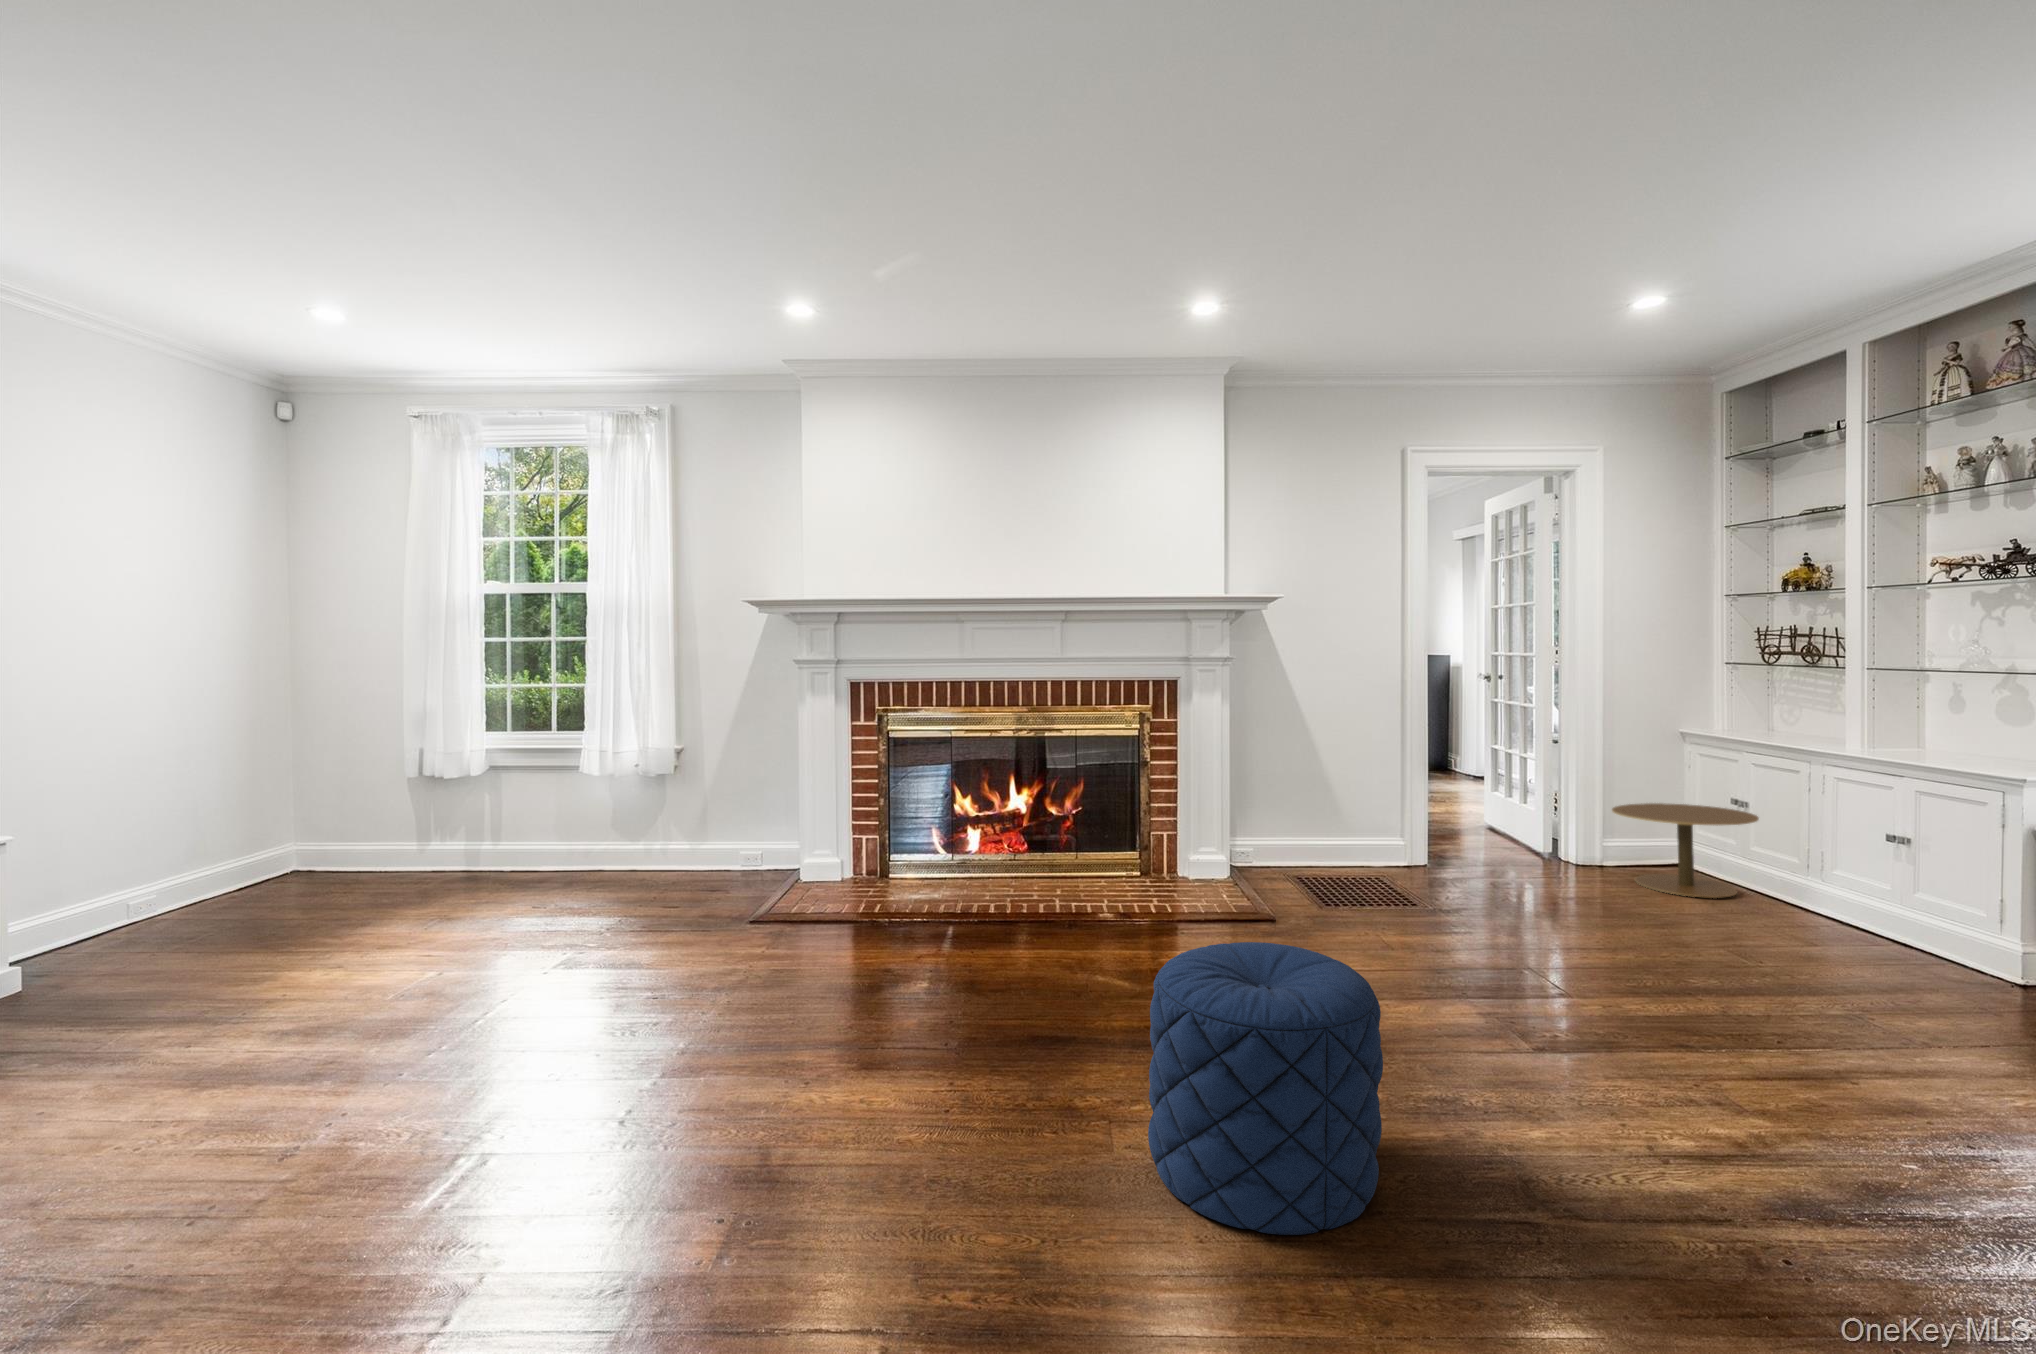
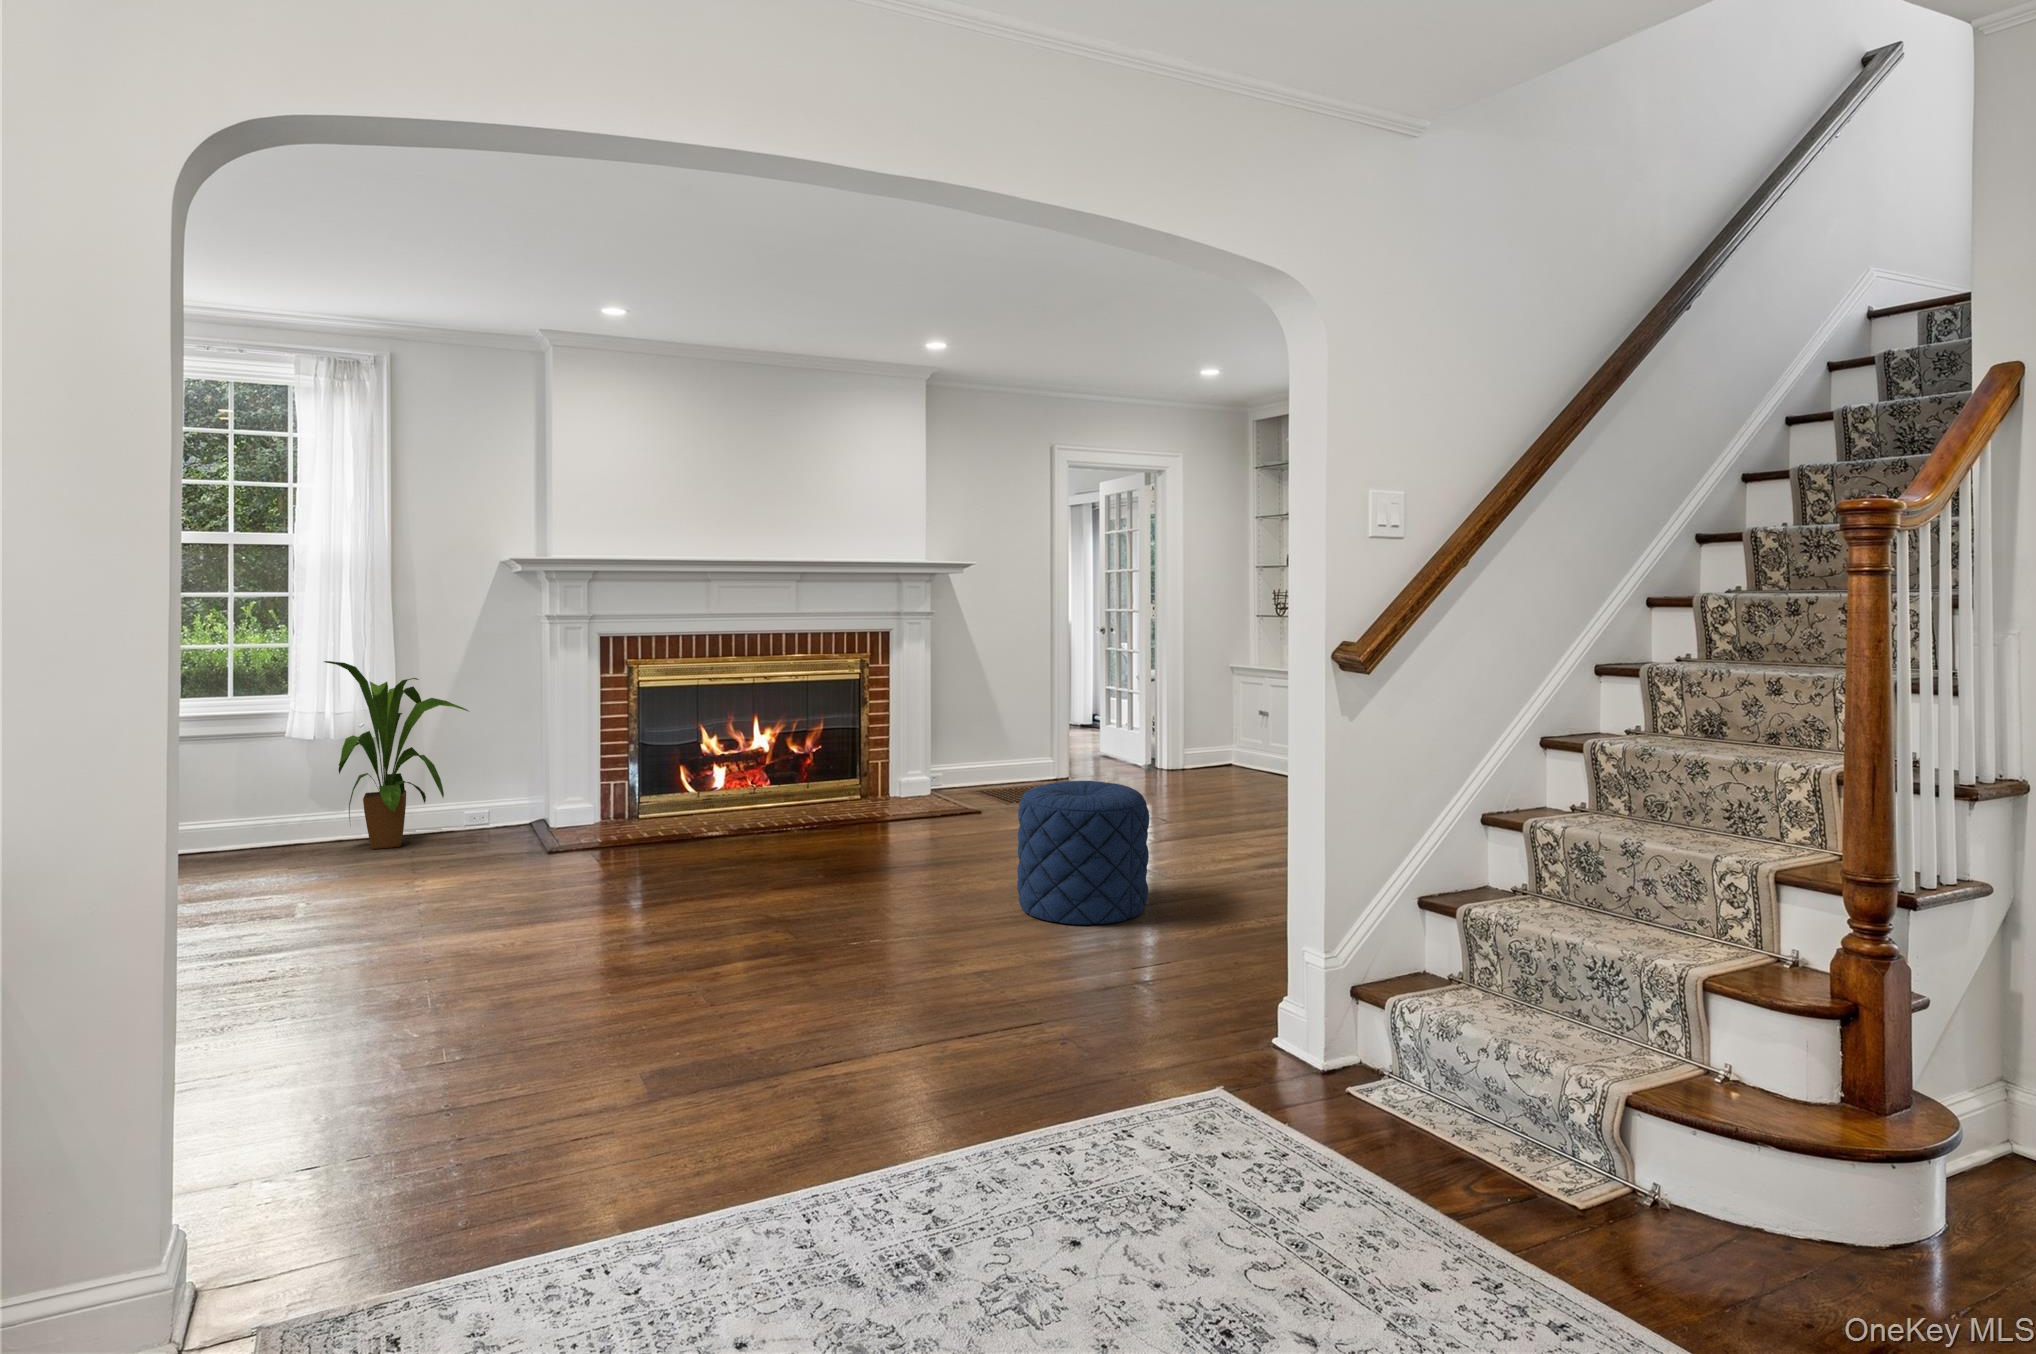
house plant: none [584,705,729,889] -> present [324,661,468,849]
side table: present [1612,803,1759,898] -> none [1186,718,1271,777]

